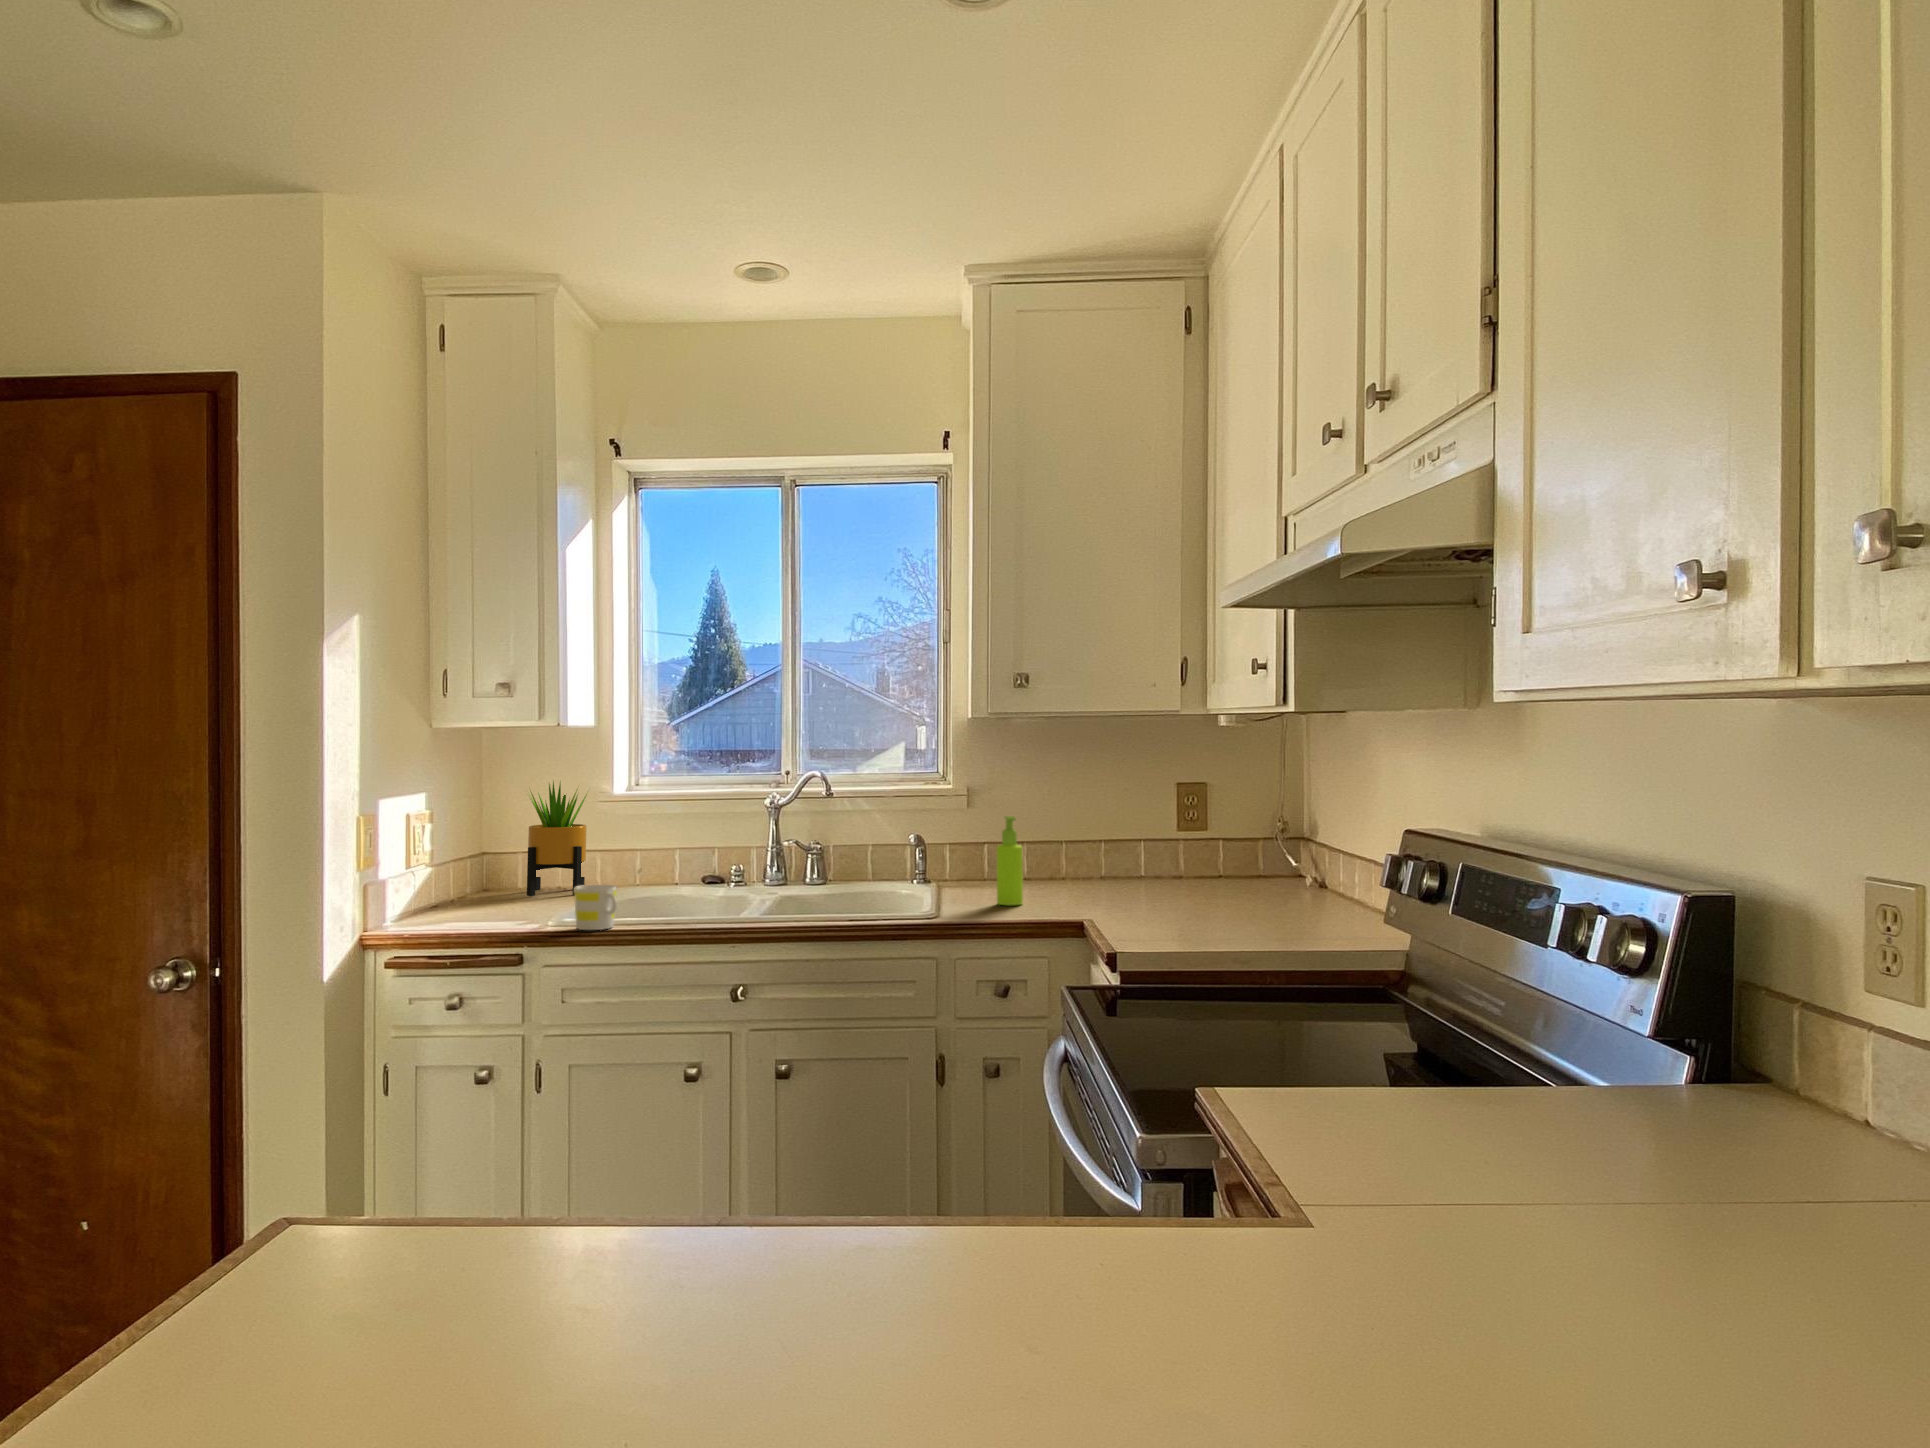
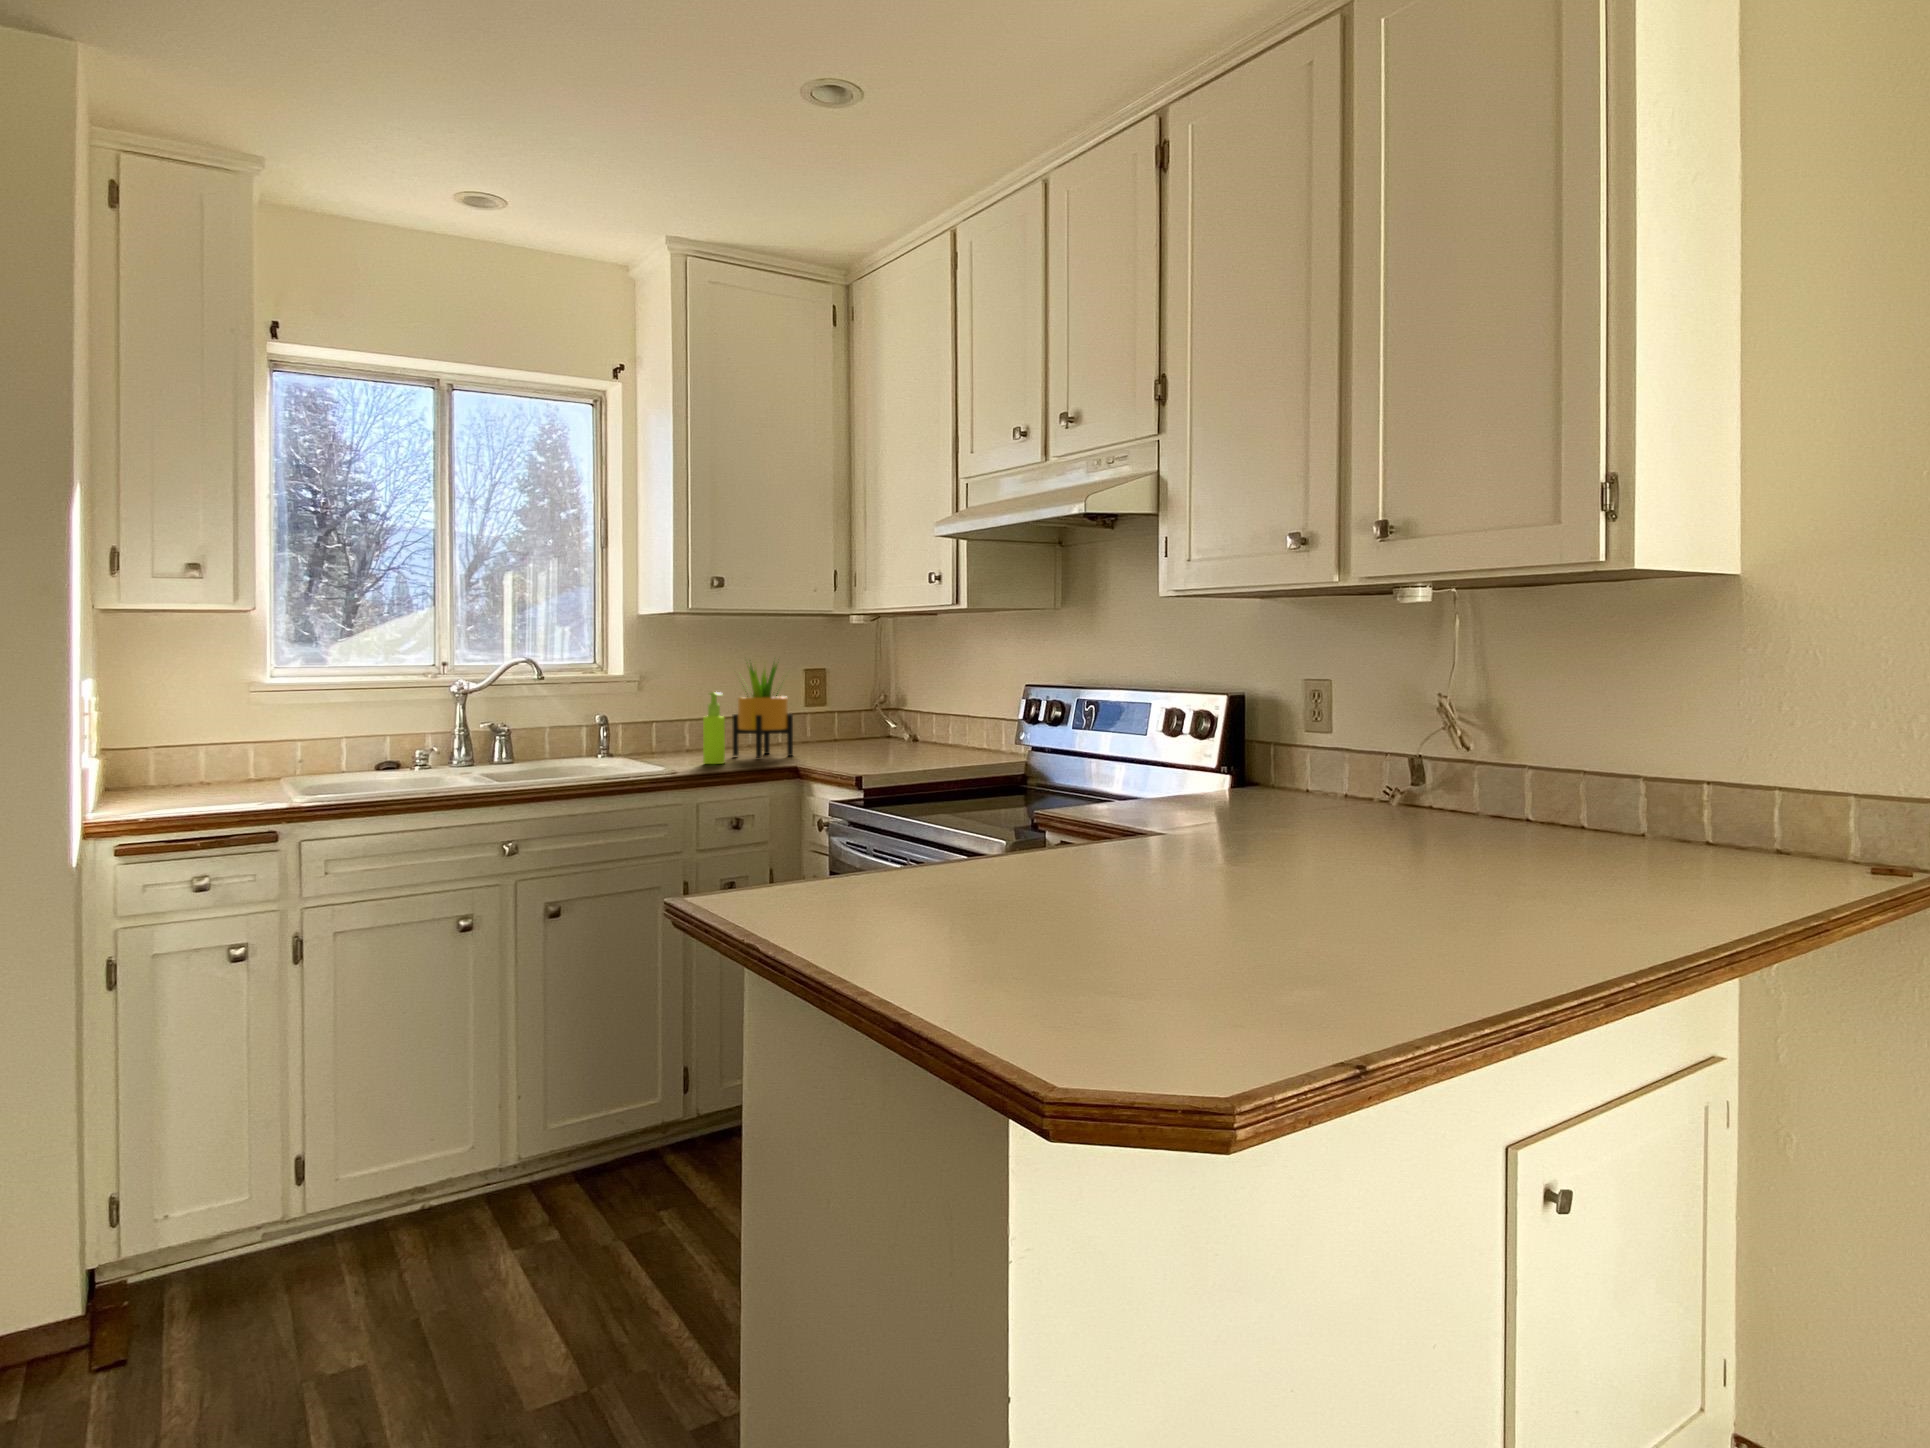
potted plant: present [527,781,587,896] -> present [732,662,793,758]
mug: present [574,884,617,930] -> none [339,760,395,802]

